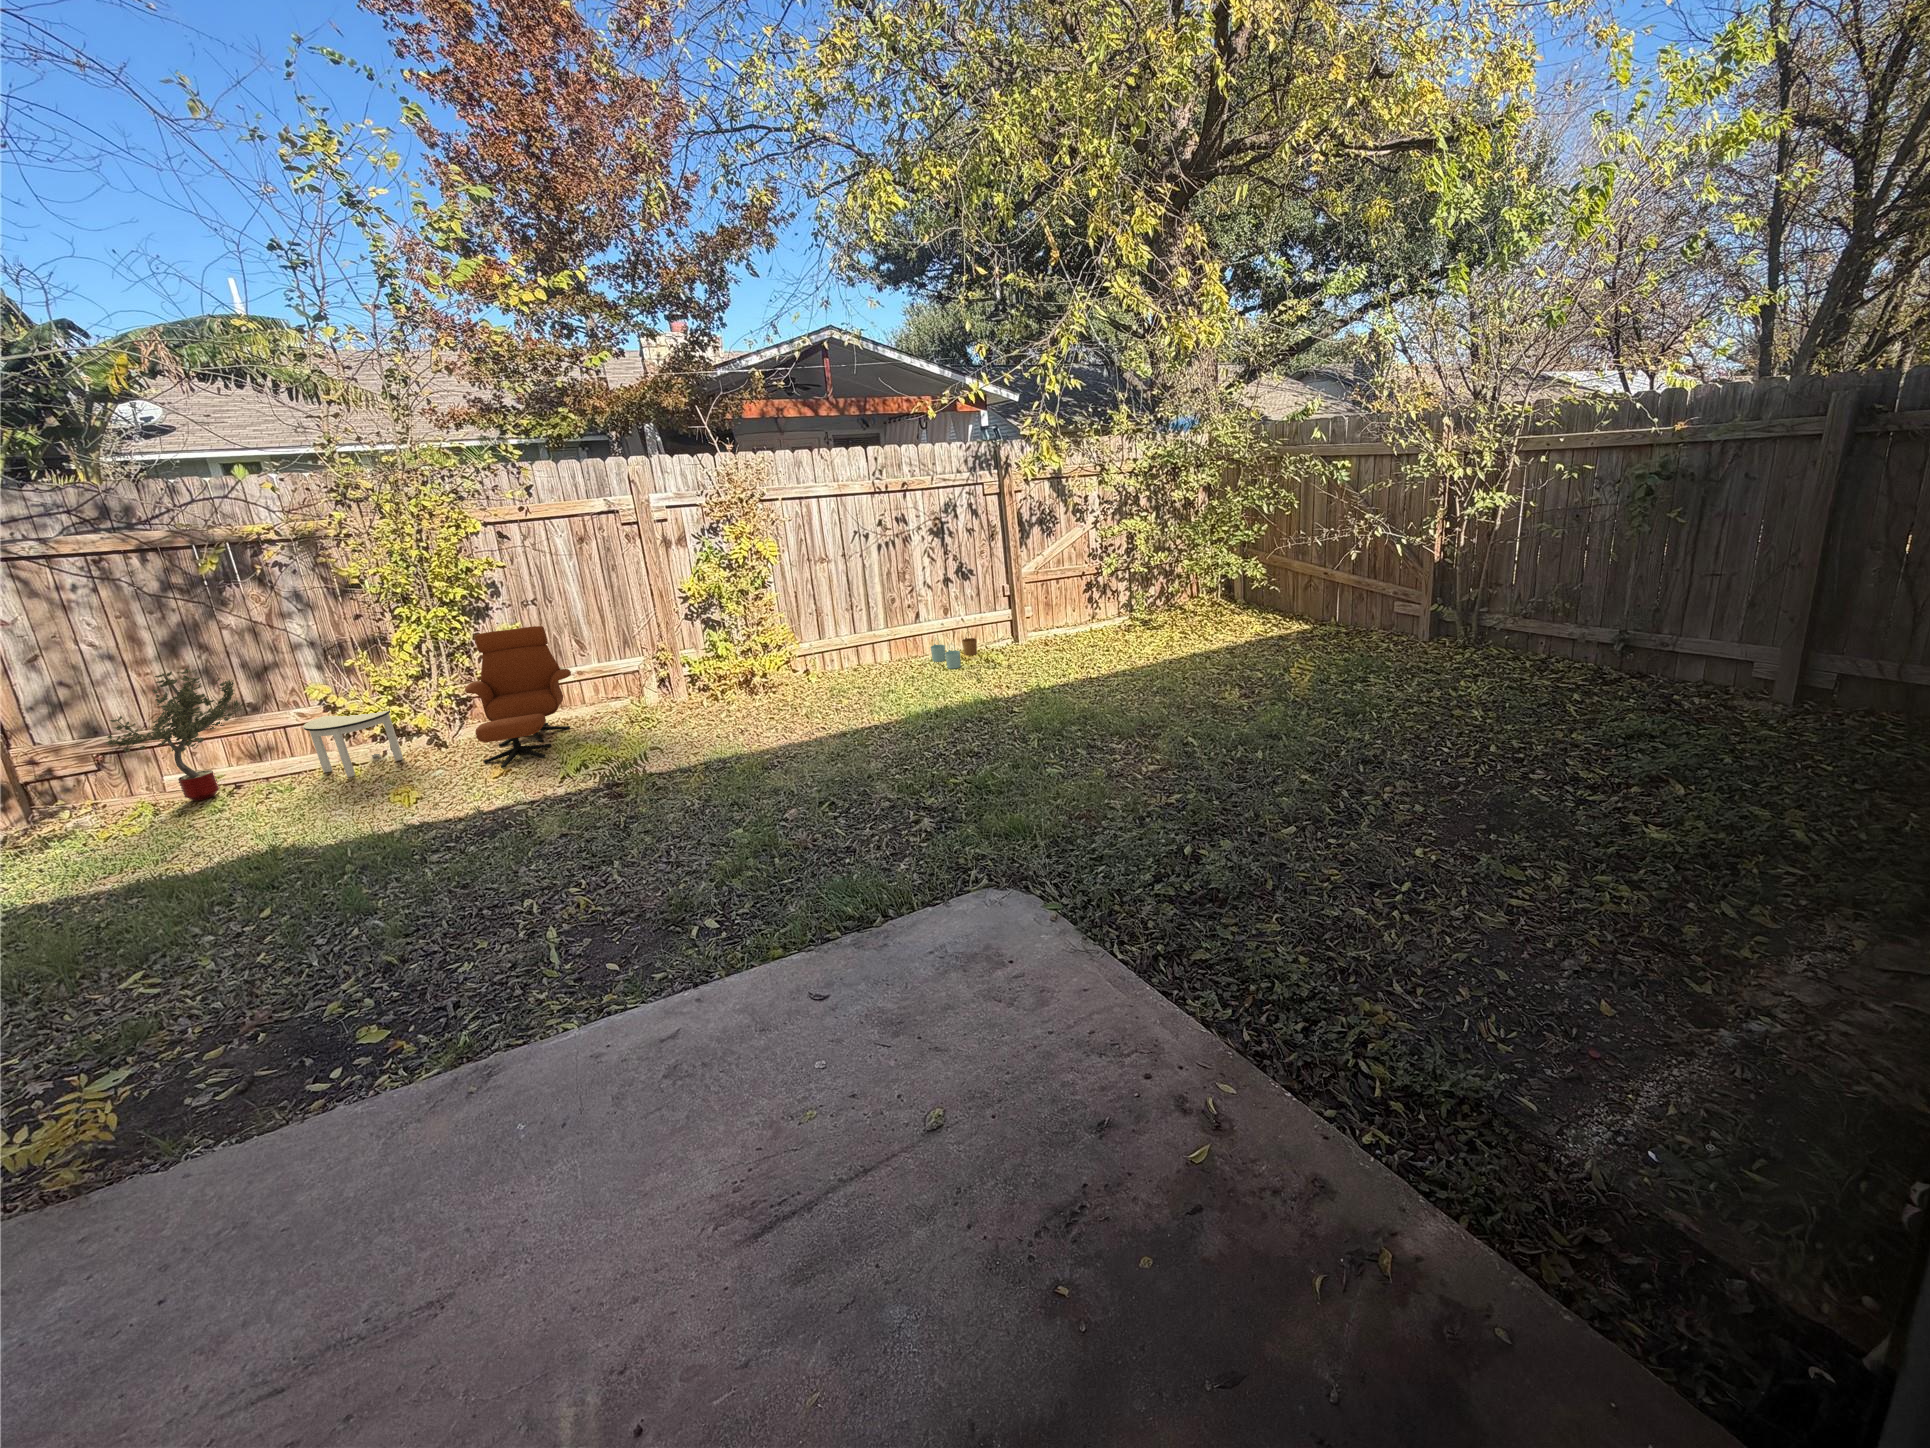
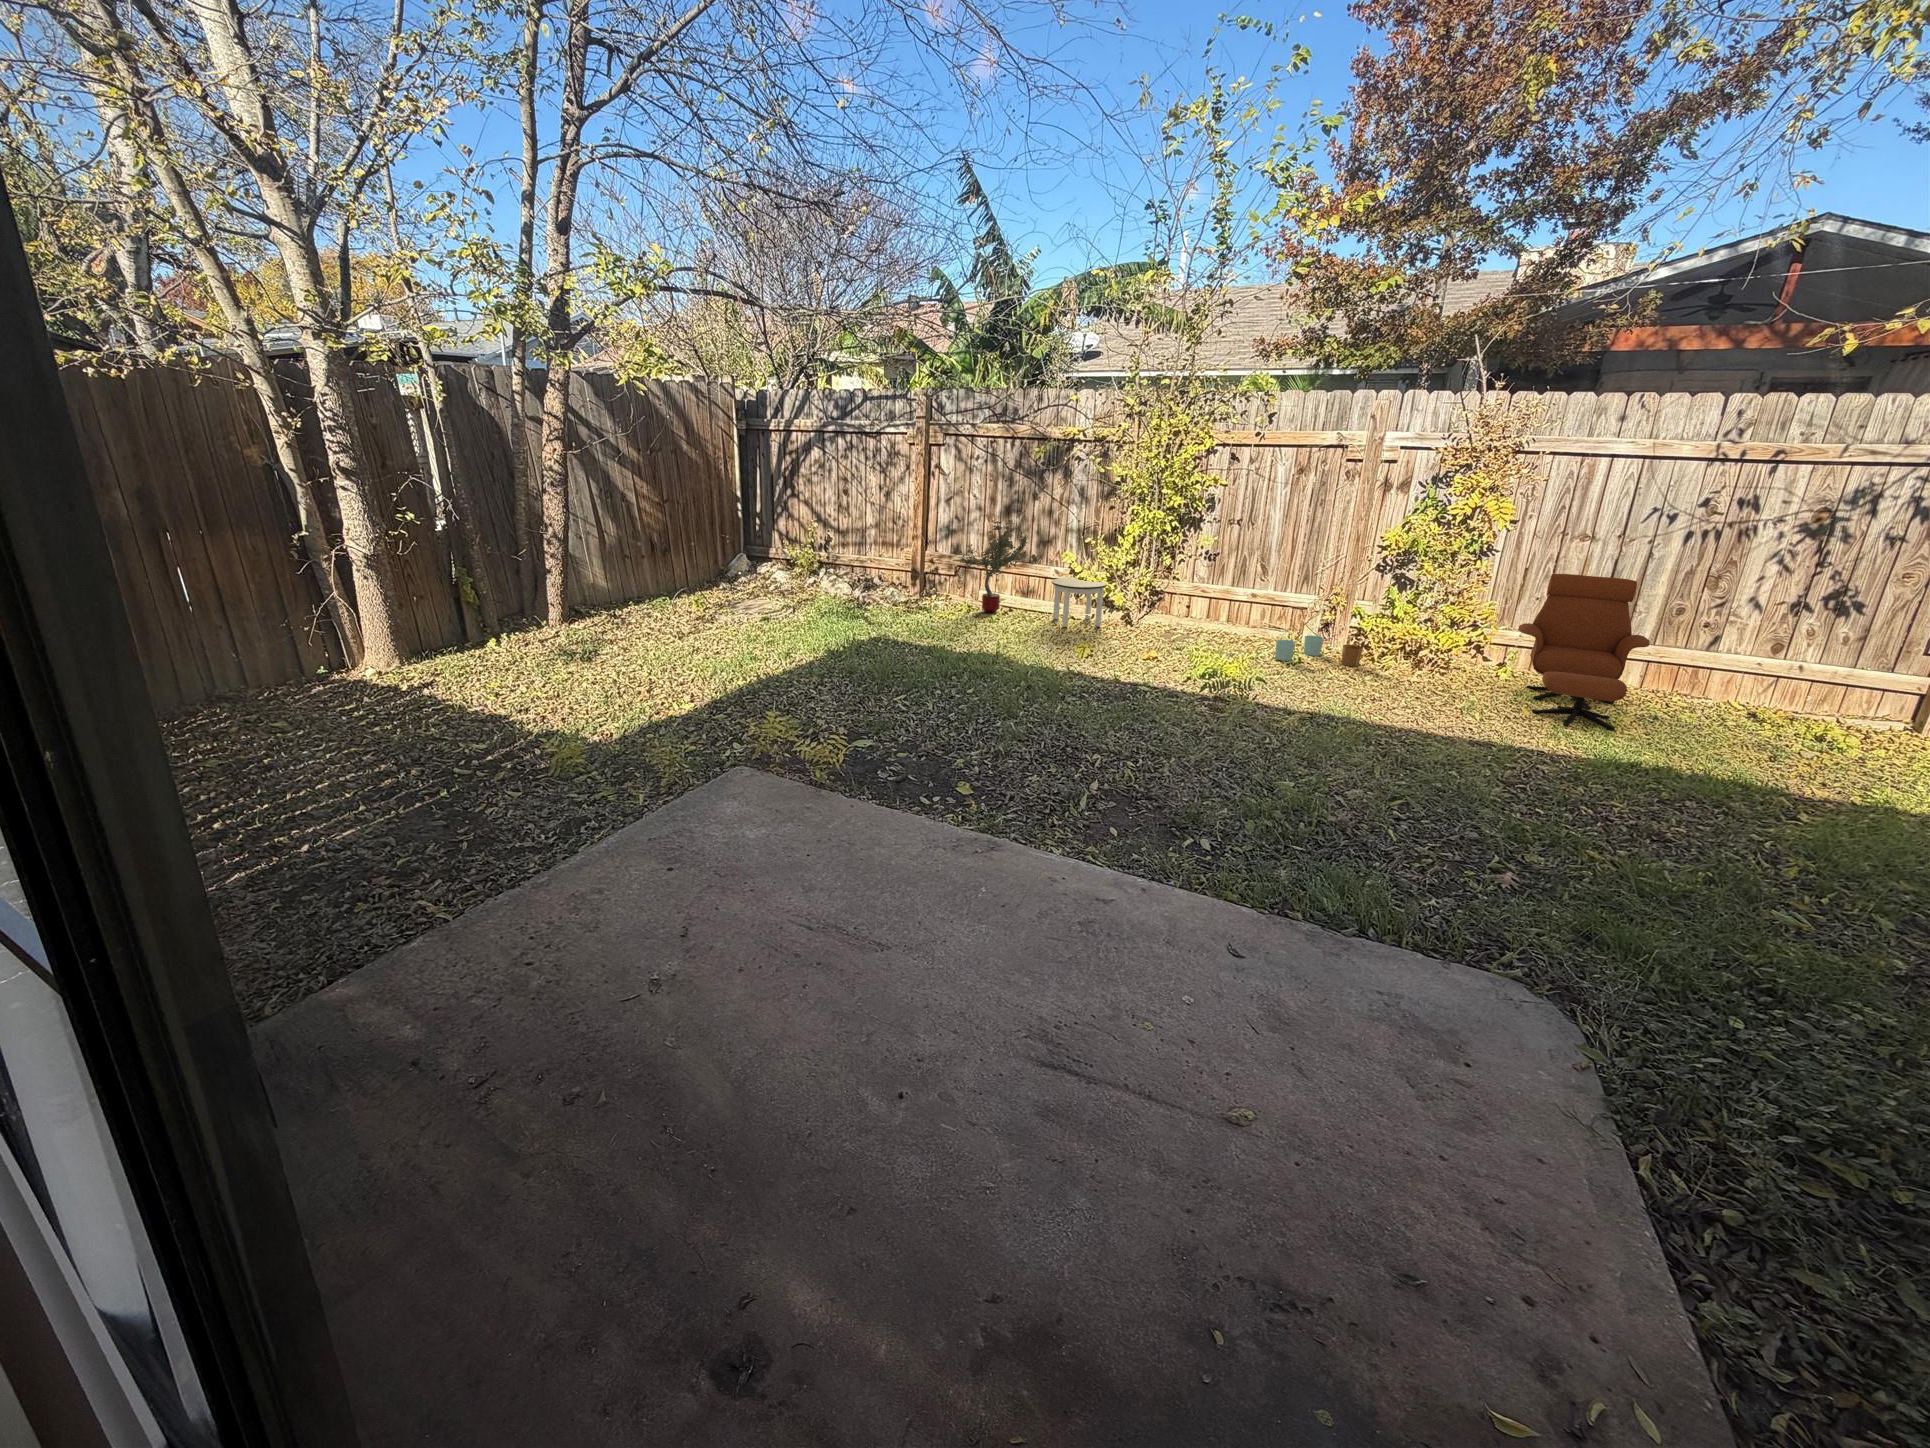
lounge chair: present [465,626,571,768] -> present [1518,574,1650,730]
bucket: present [931,632,977,669] -> present [1275,627,1363,666]

